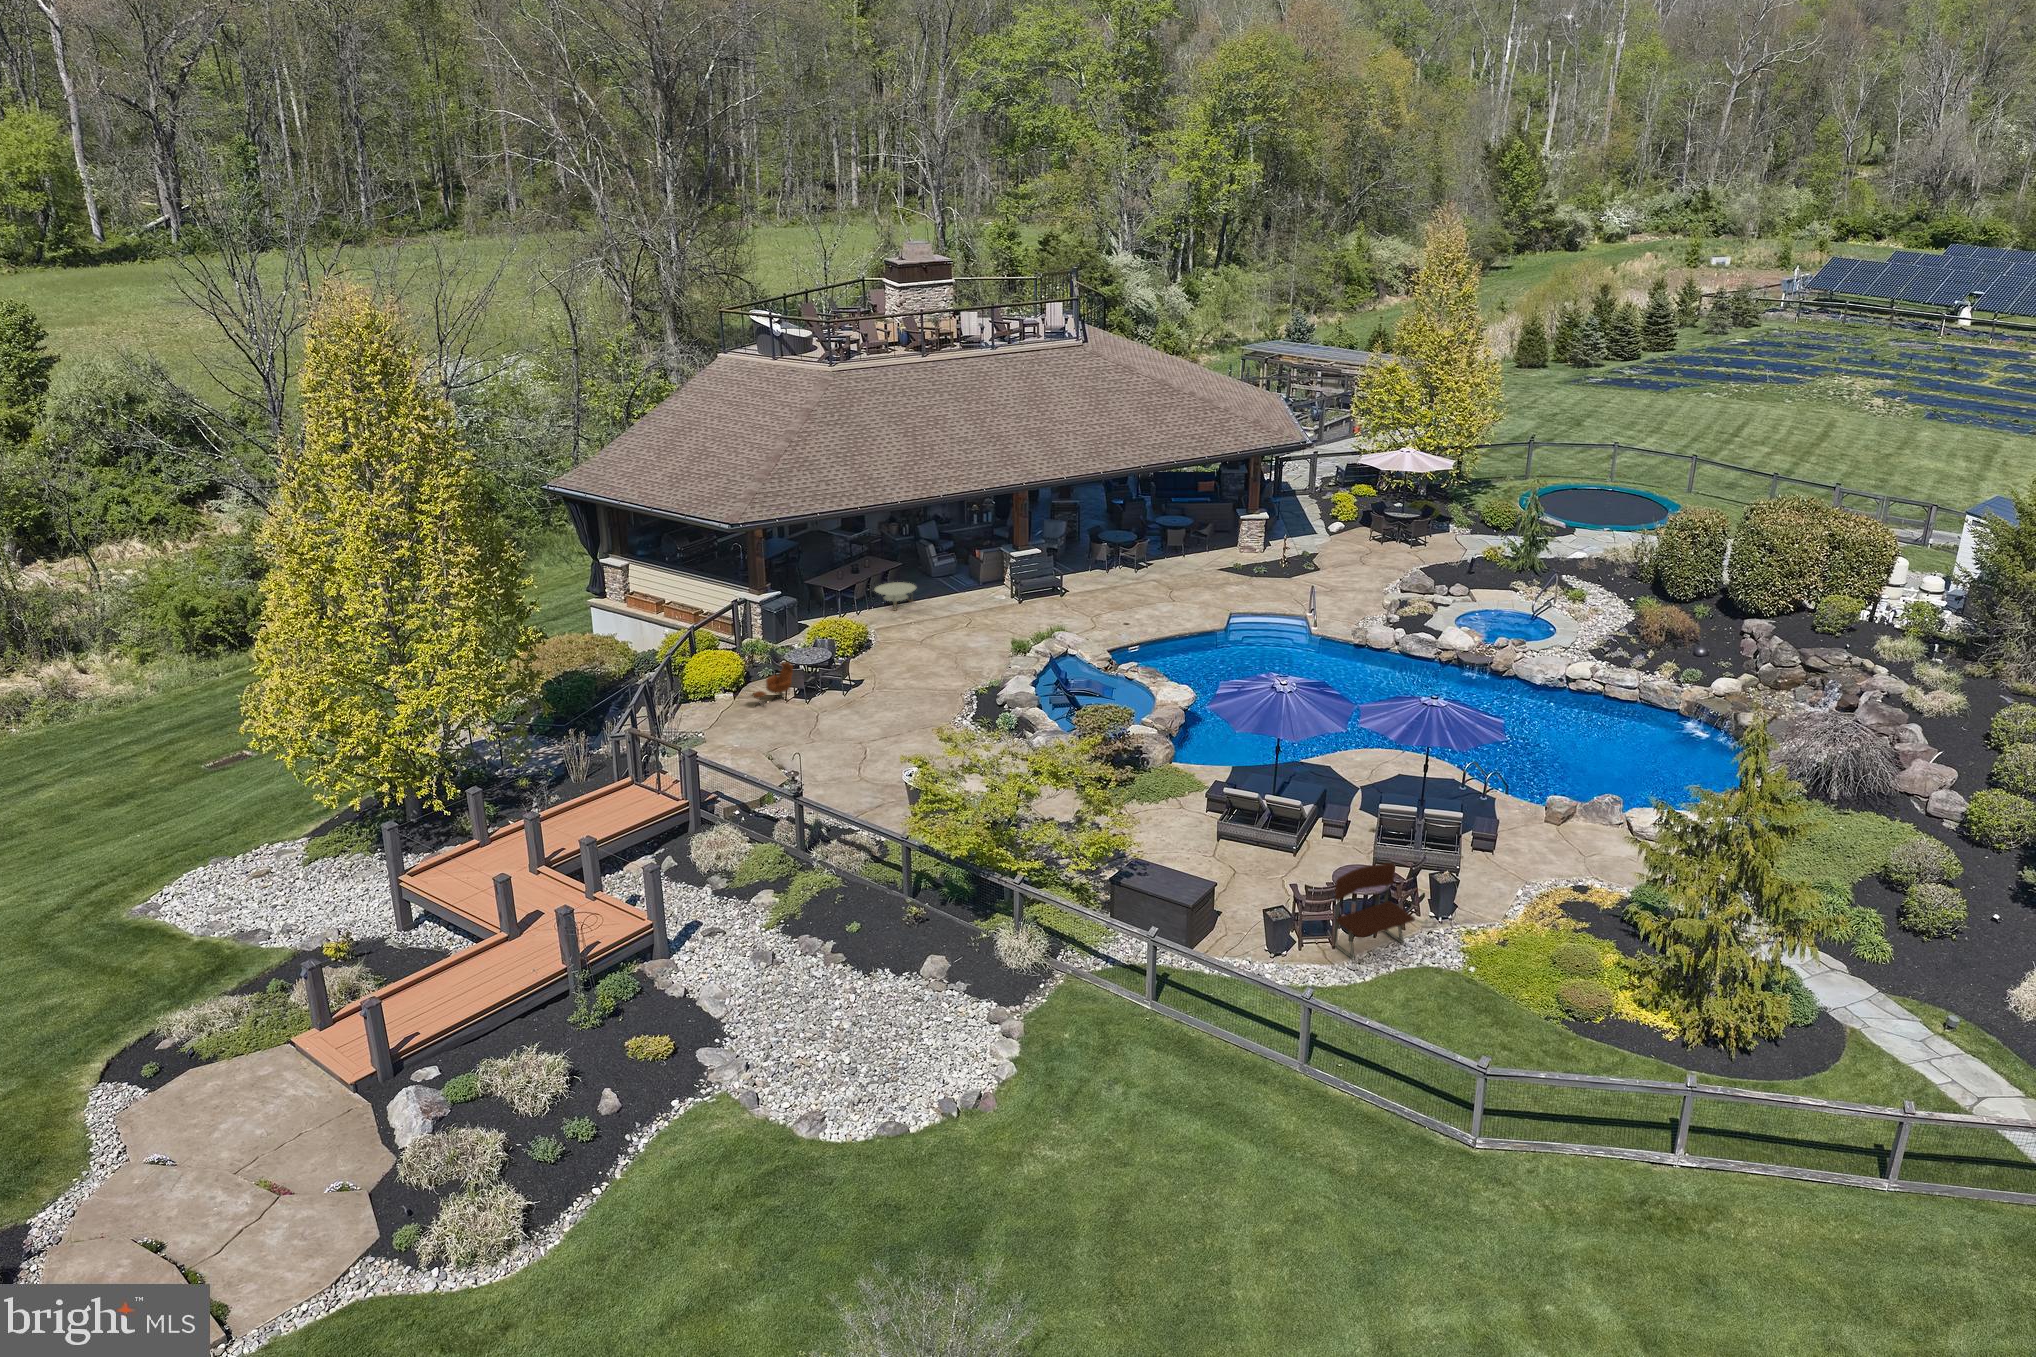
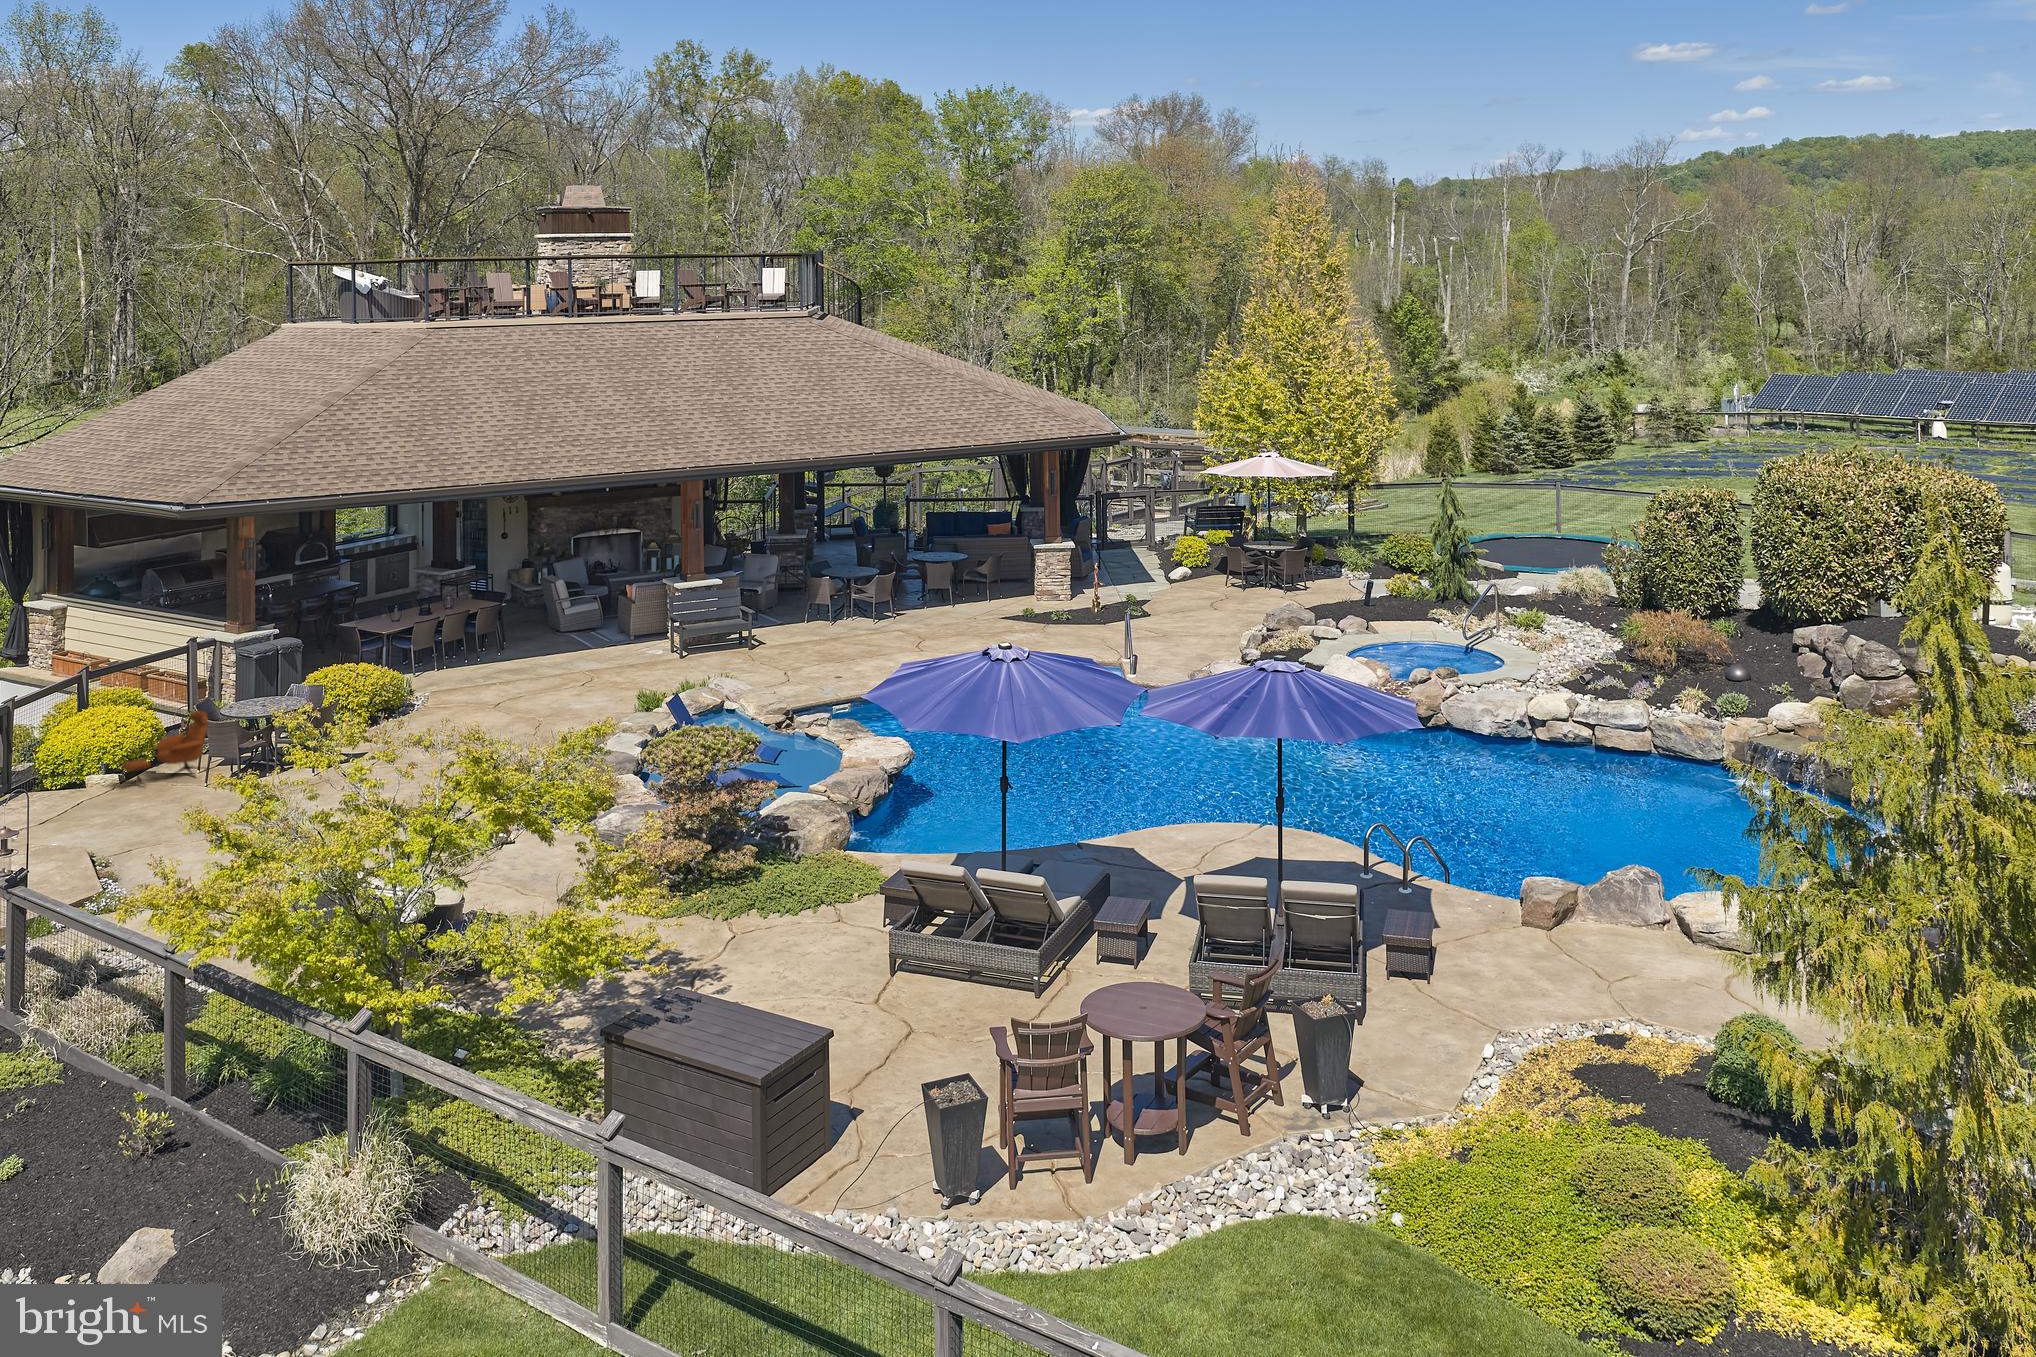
round table: present [875,582,916,610] -> none [447,624,518,663]
bench: present [1334,863,1415,960] -> none [1081,980,1265,1209]

